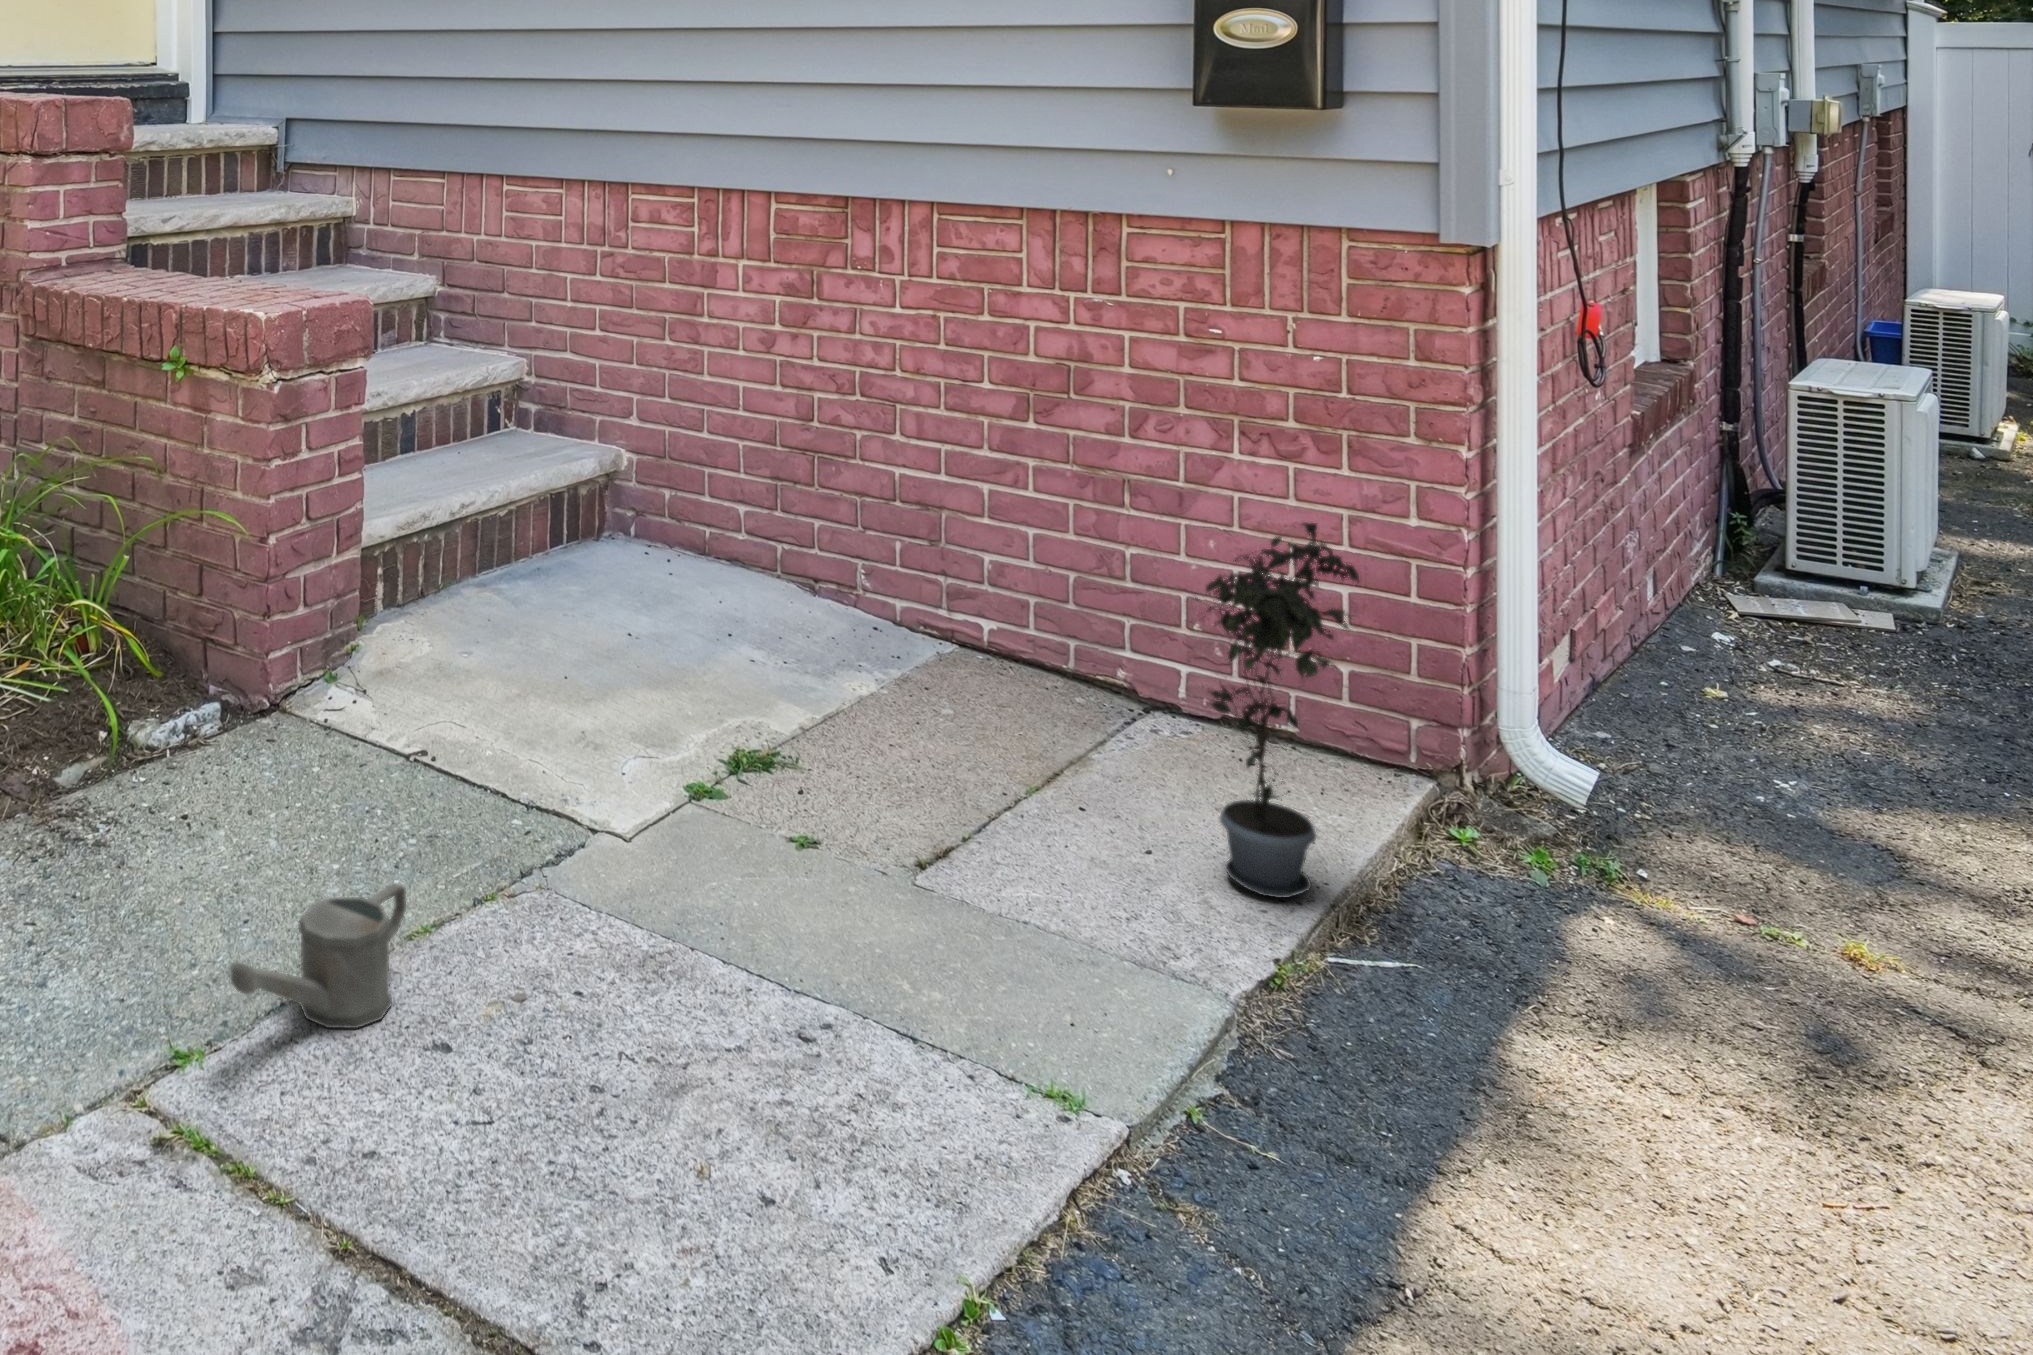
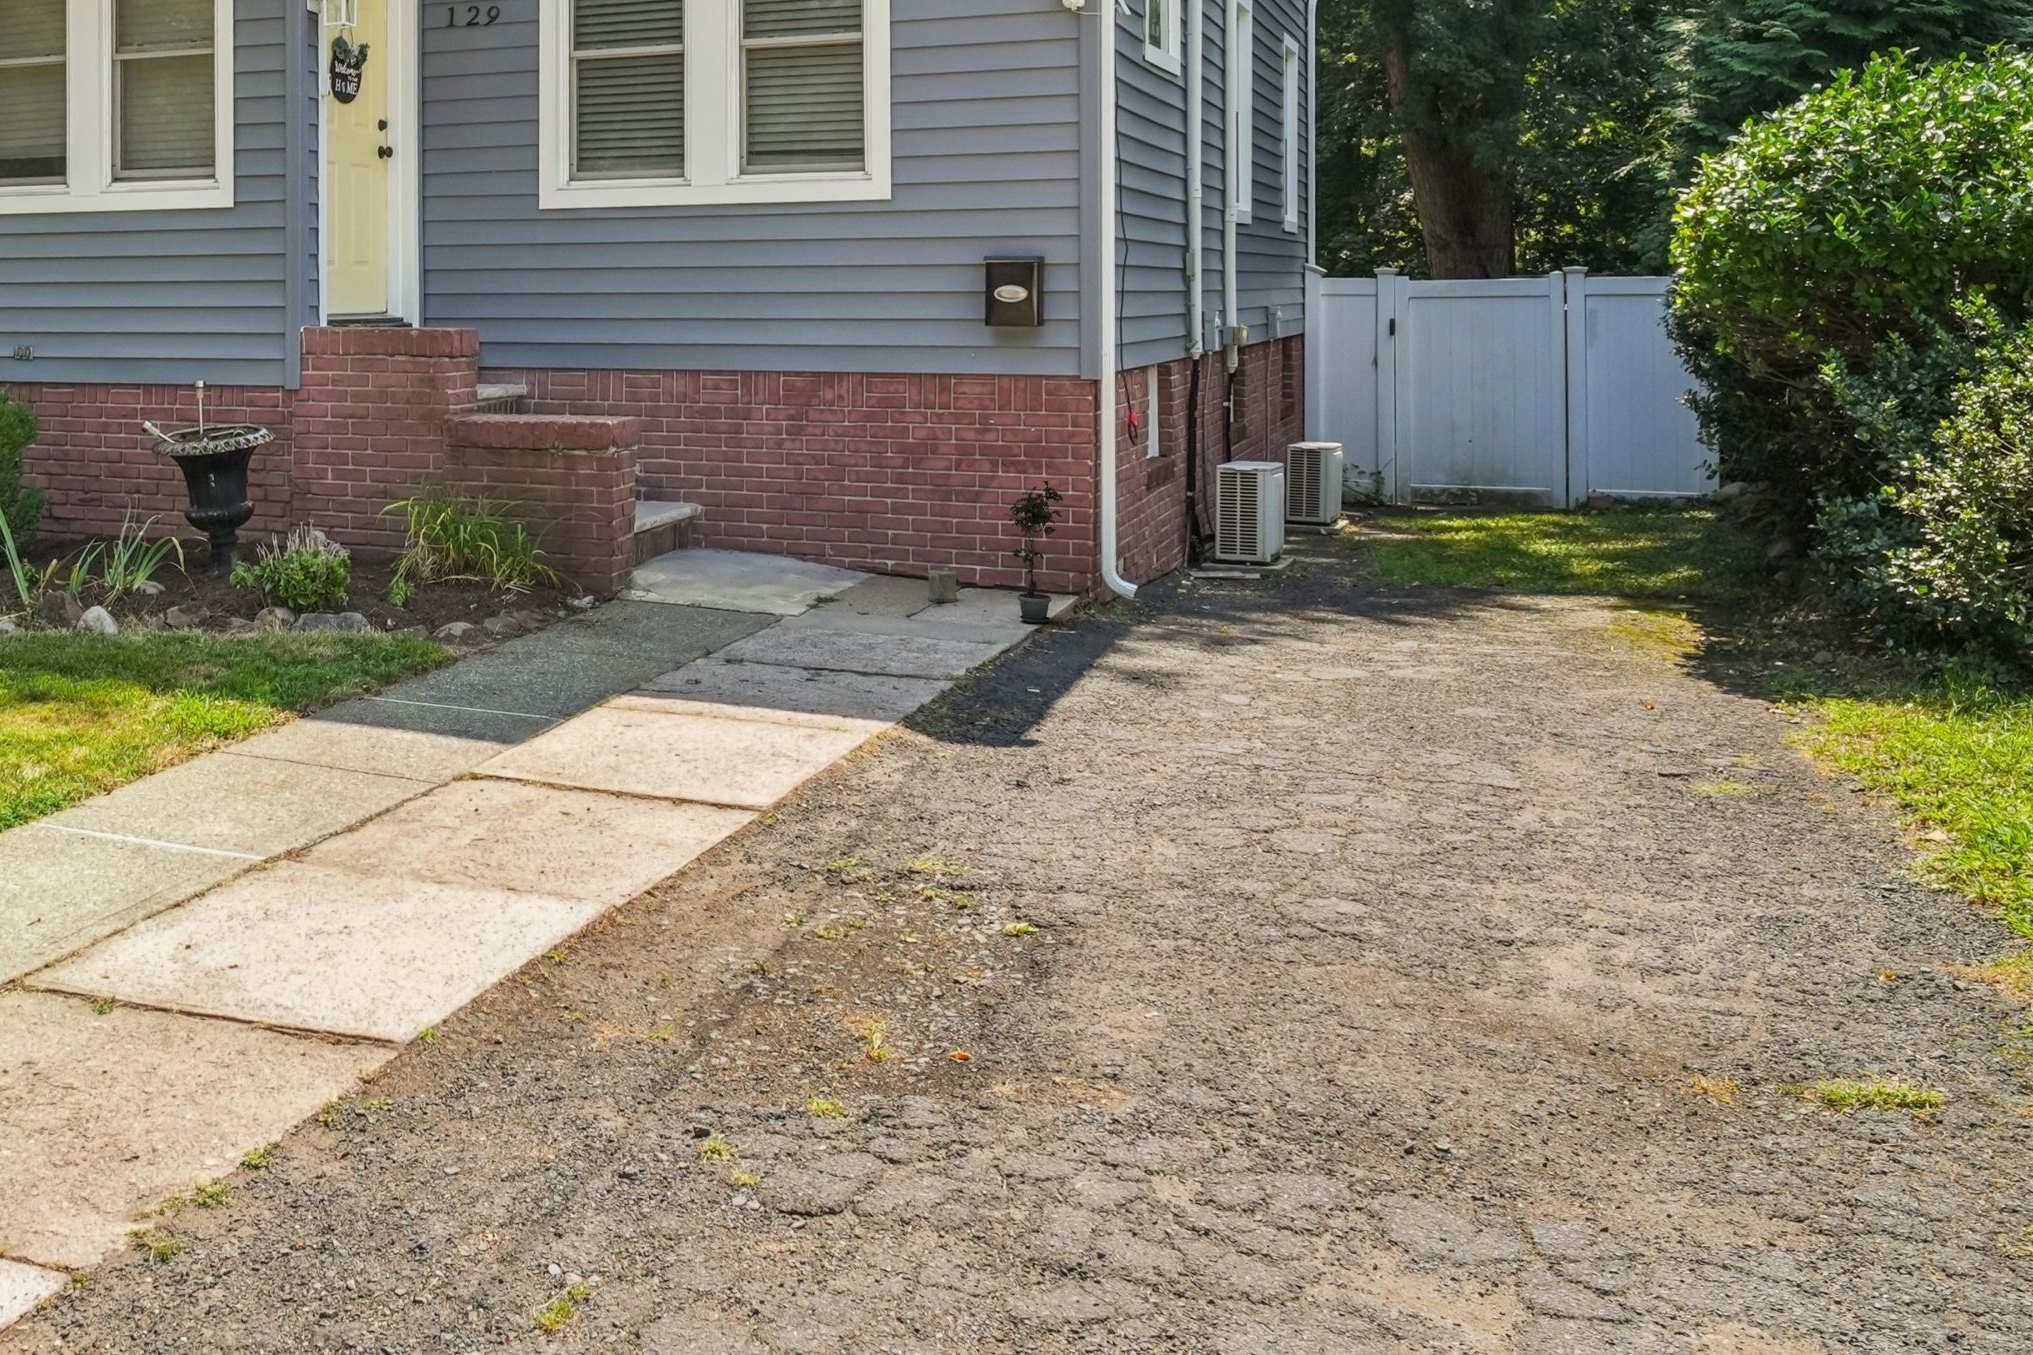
watering can: present [231,884,406,1028] -> present [928,568,958,602]

